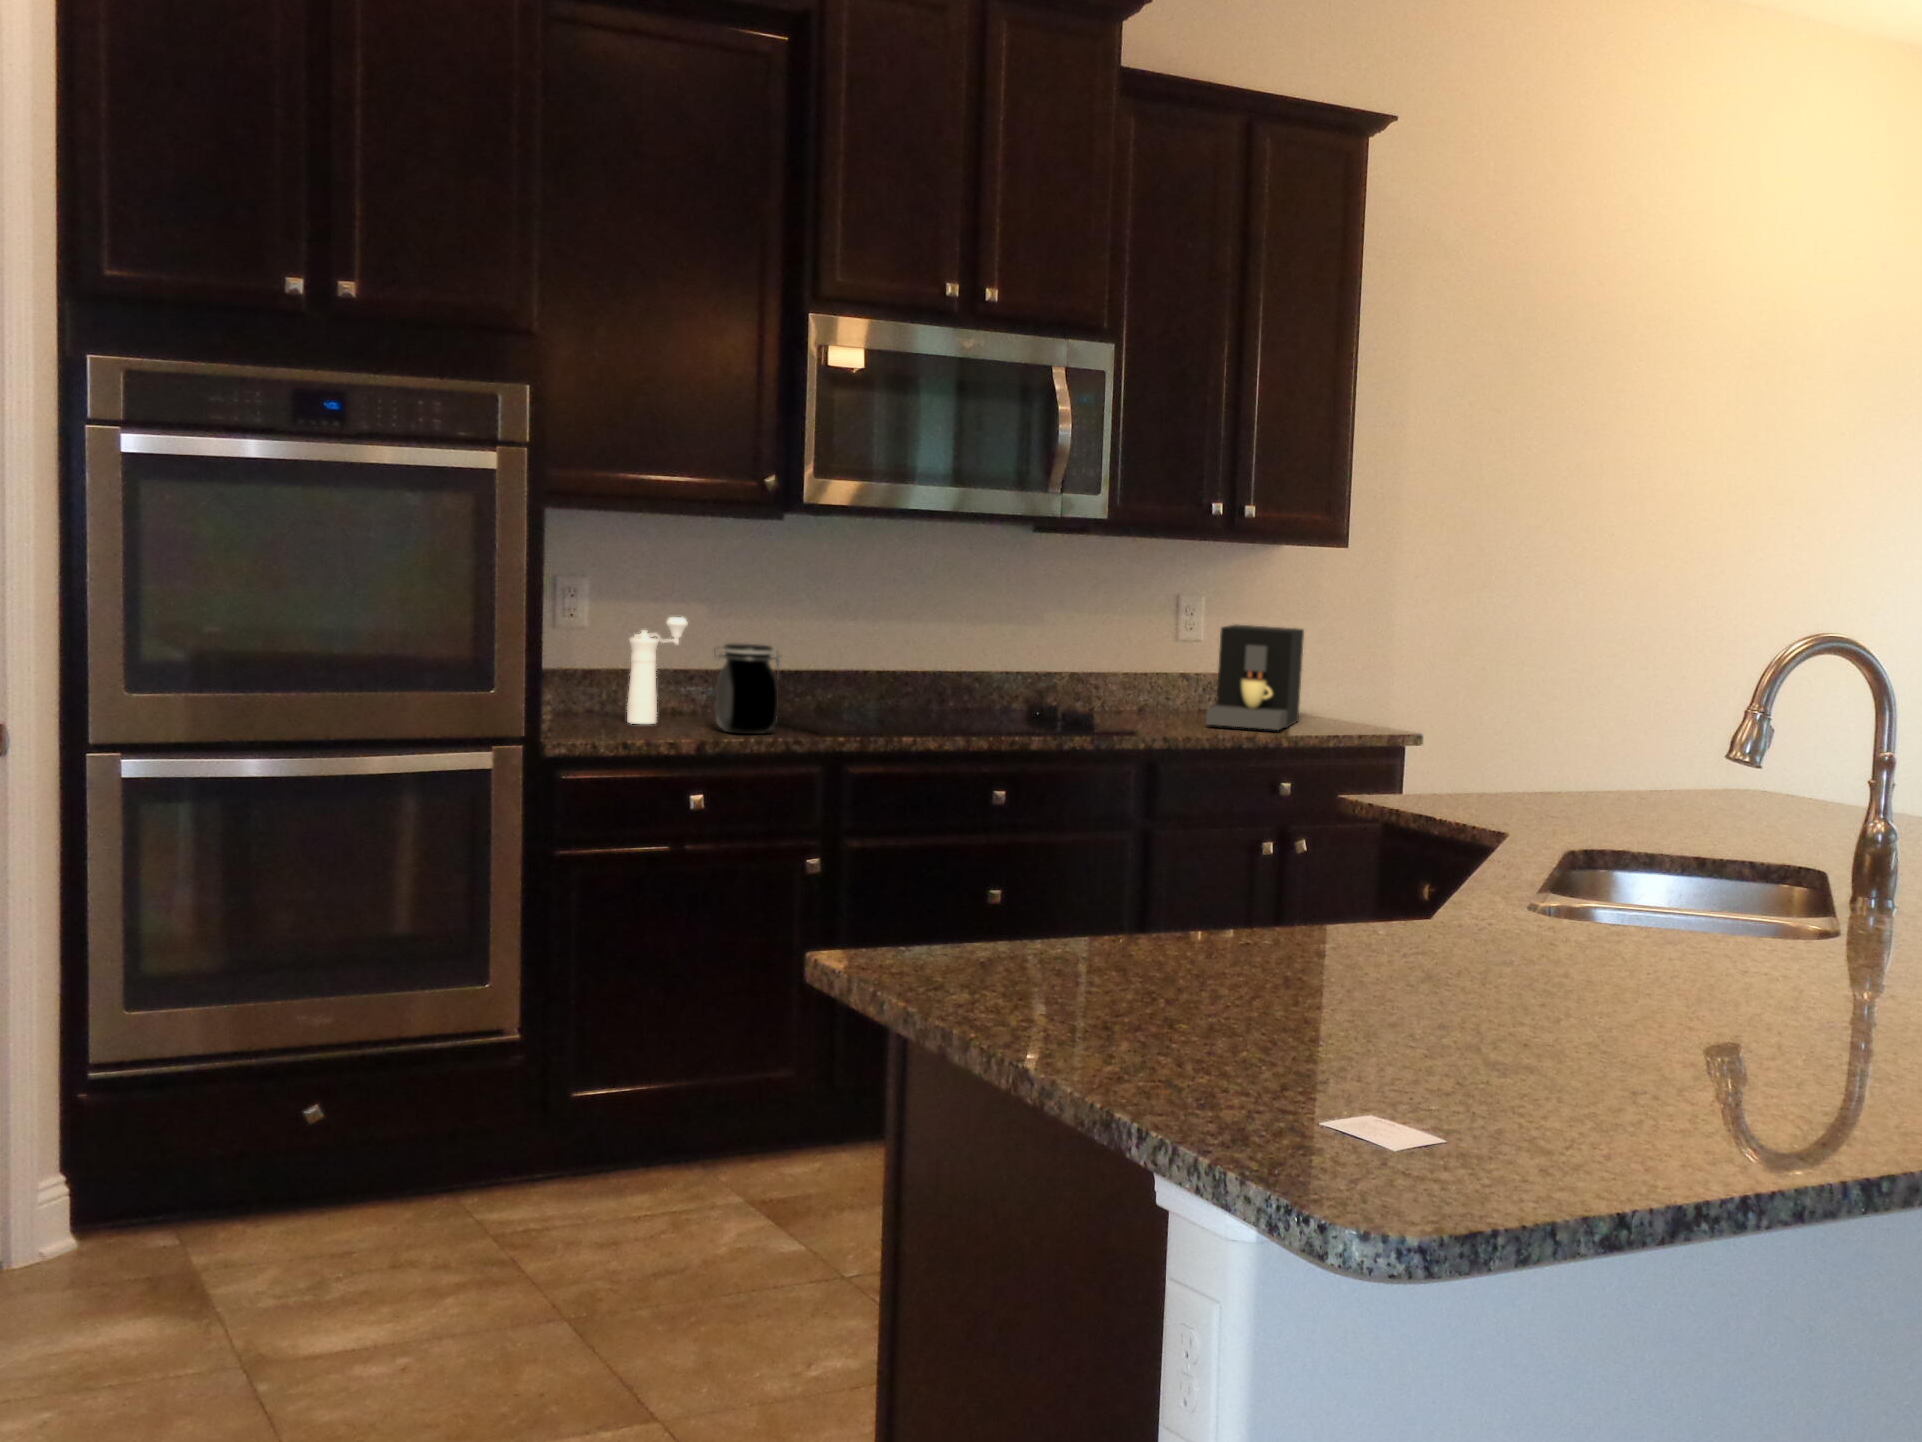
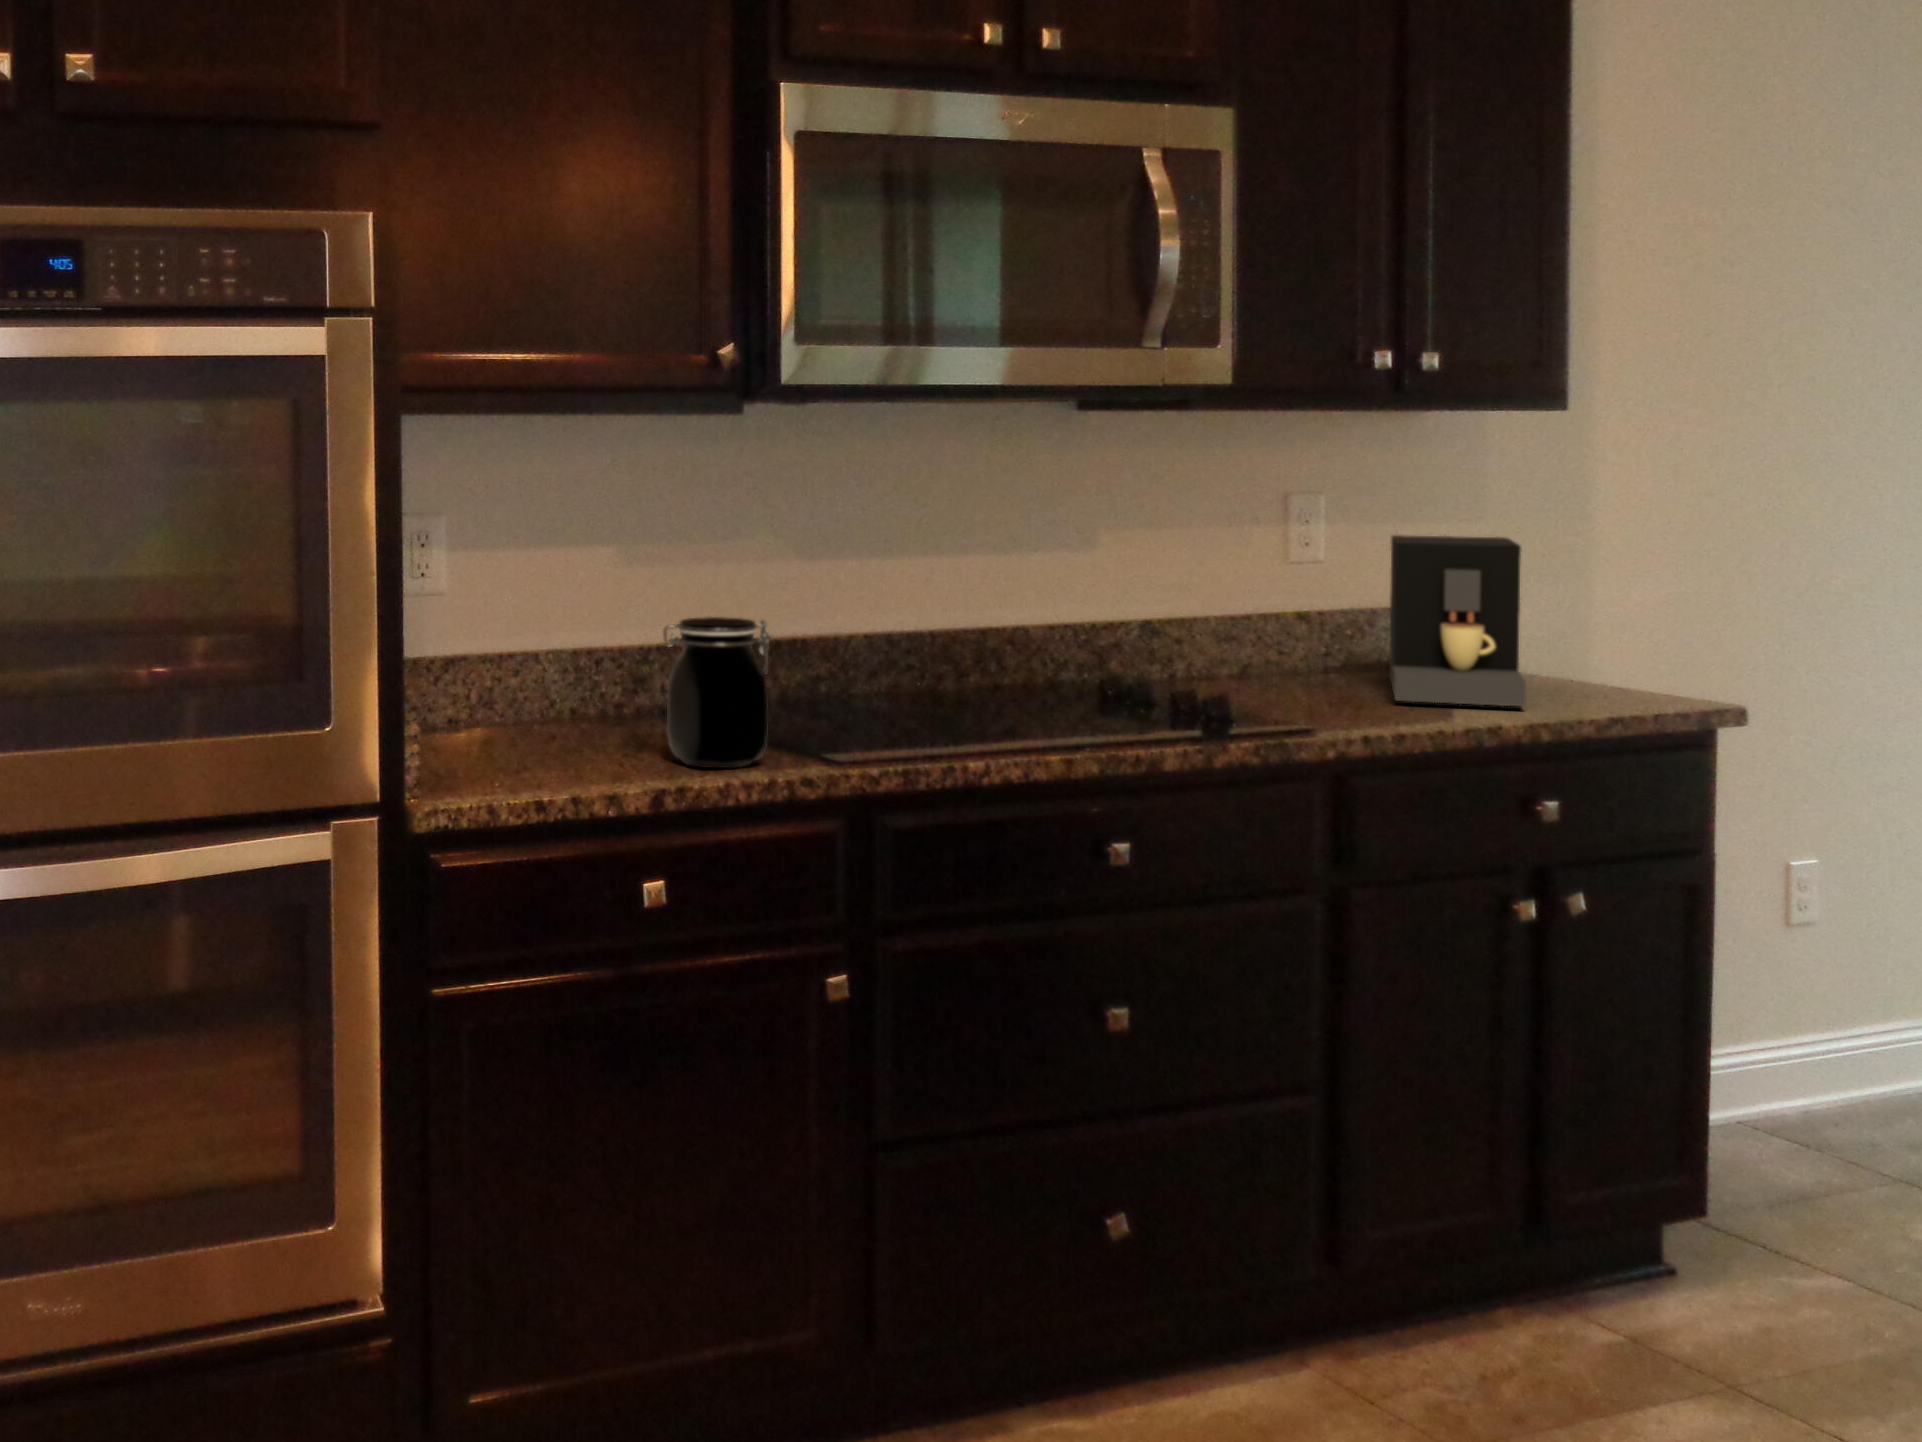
pepper mill: present [627,617,688,724] -> none [525,576,609,753]

